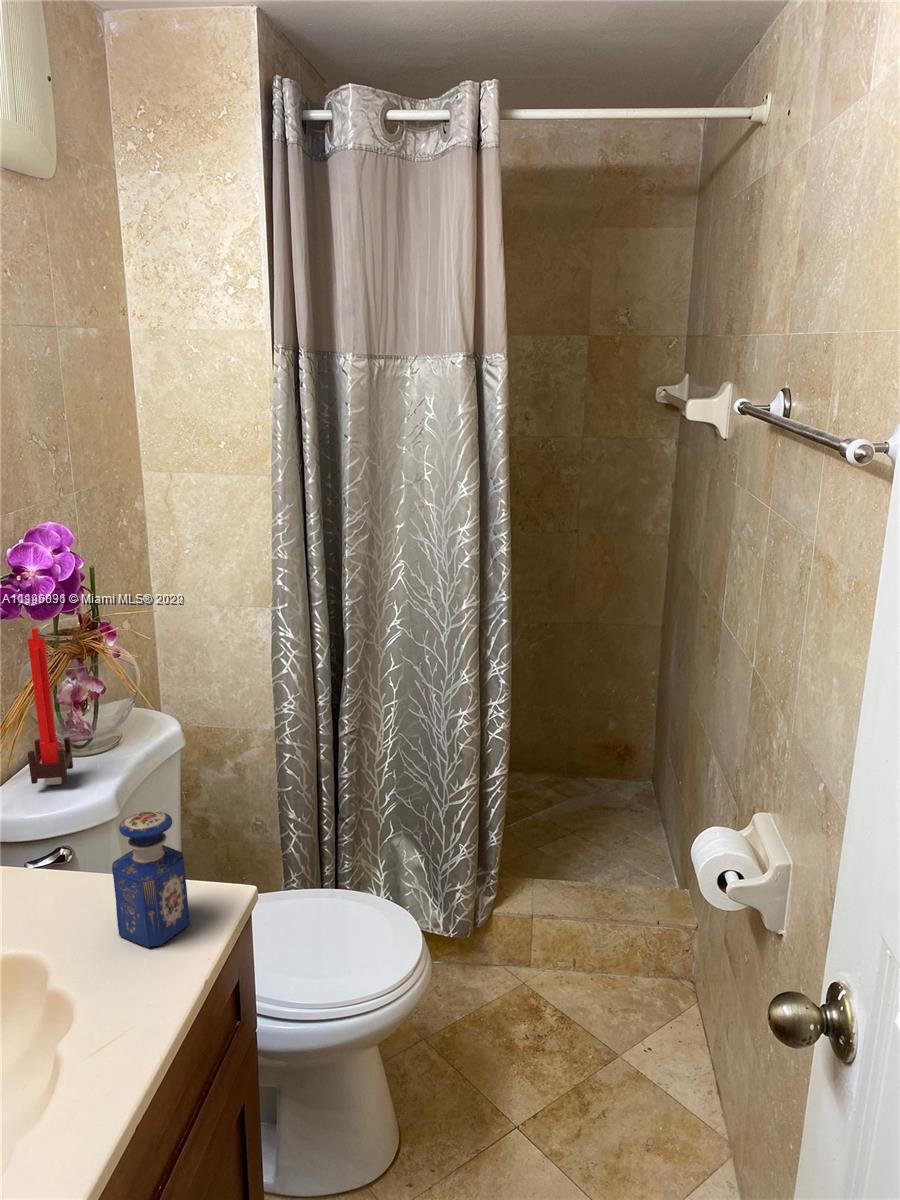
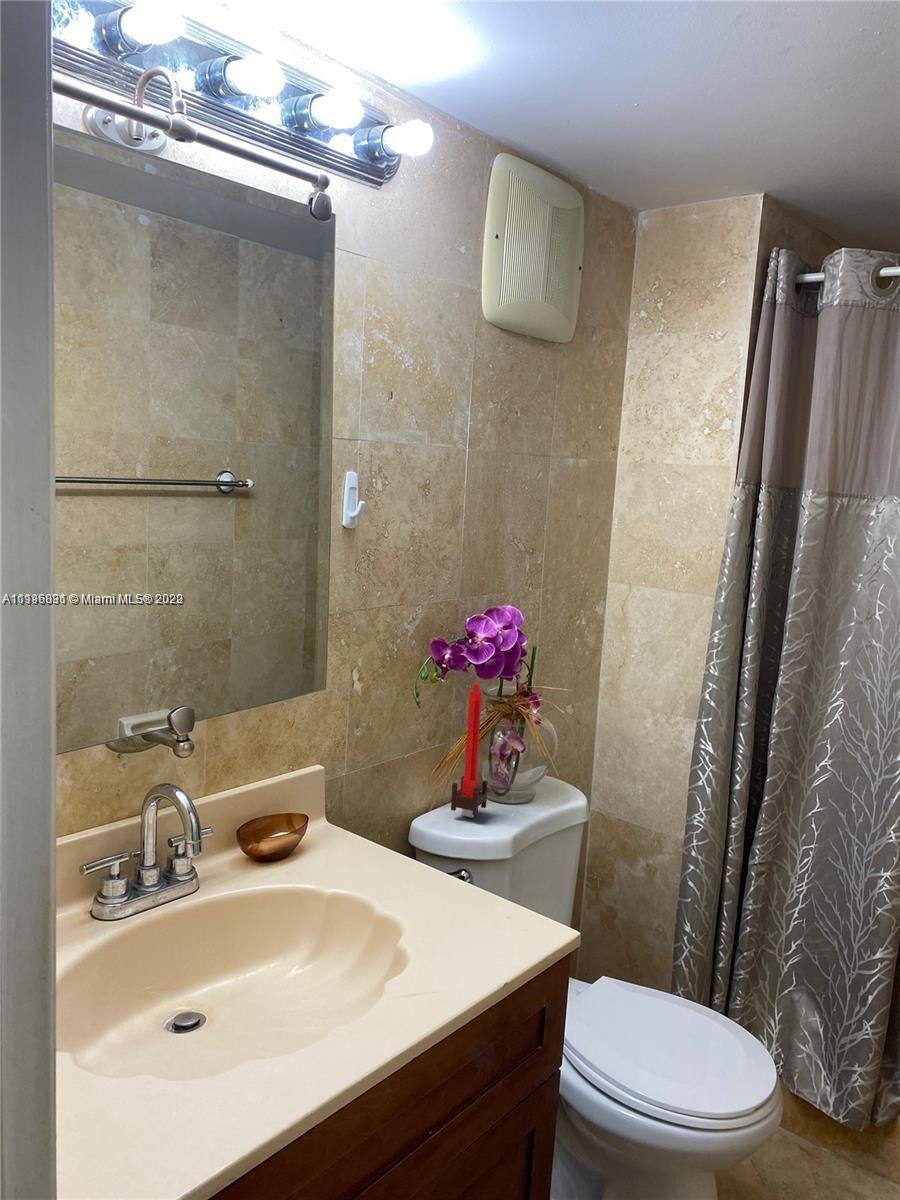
perfume bottle: present [112,811,190,947] -> none [451,830,512,948]

